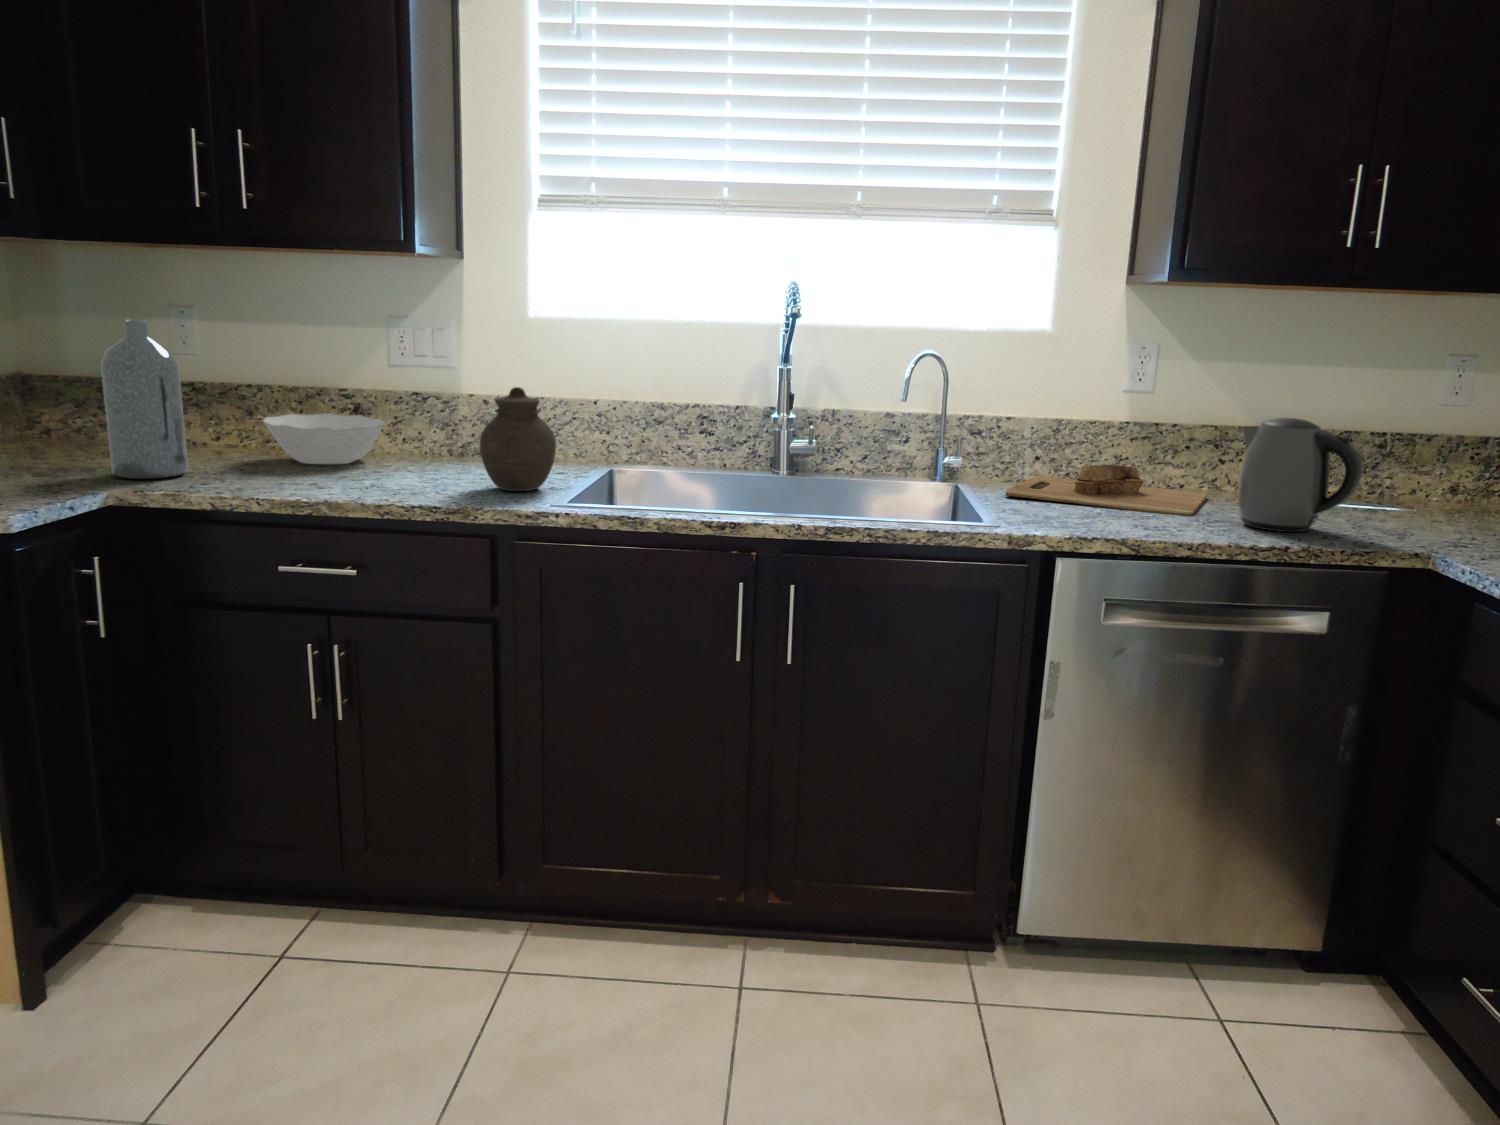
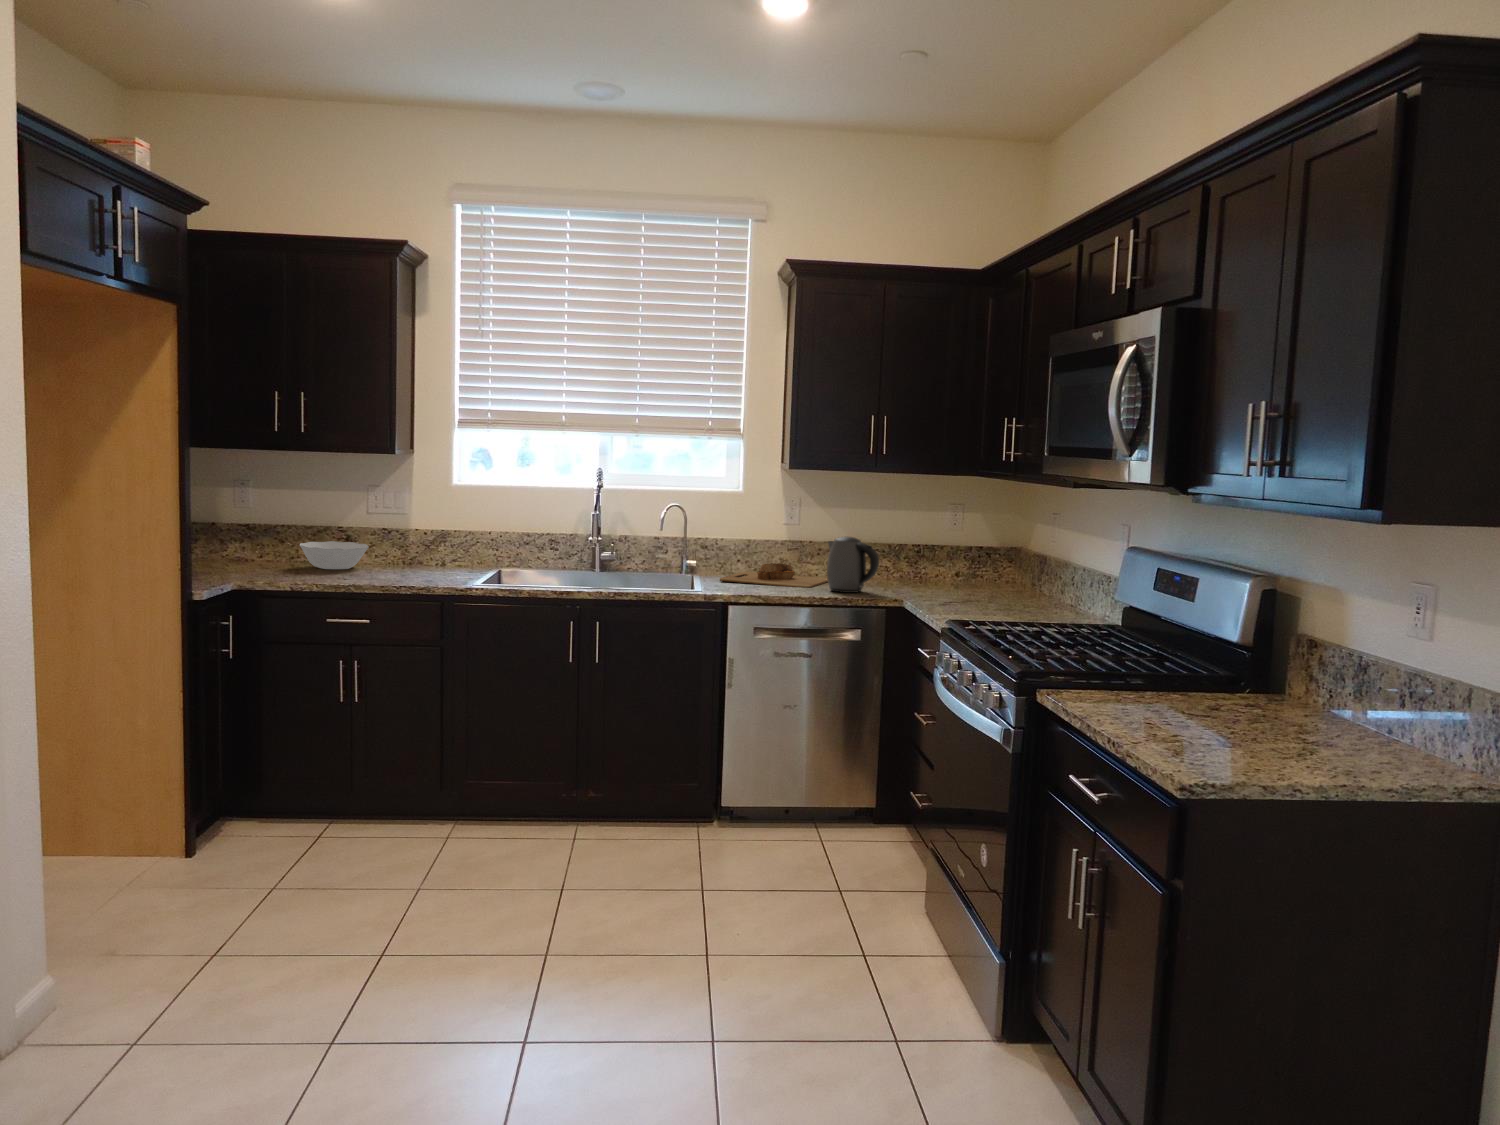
bottle: present [101,320,188,479] -> none [222,492,264,577]
jar: present [480,387,556,491] -> none [432,525,472,580]

